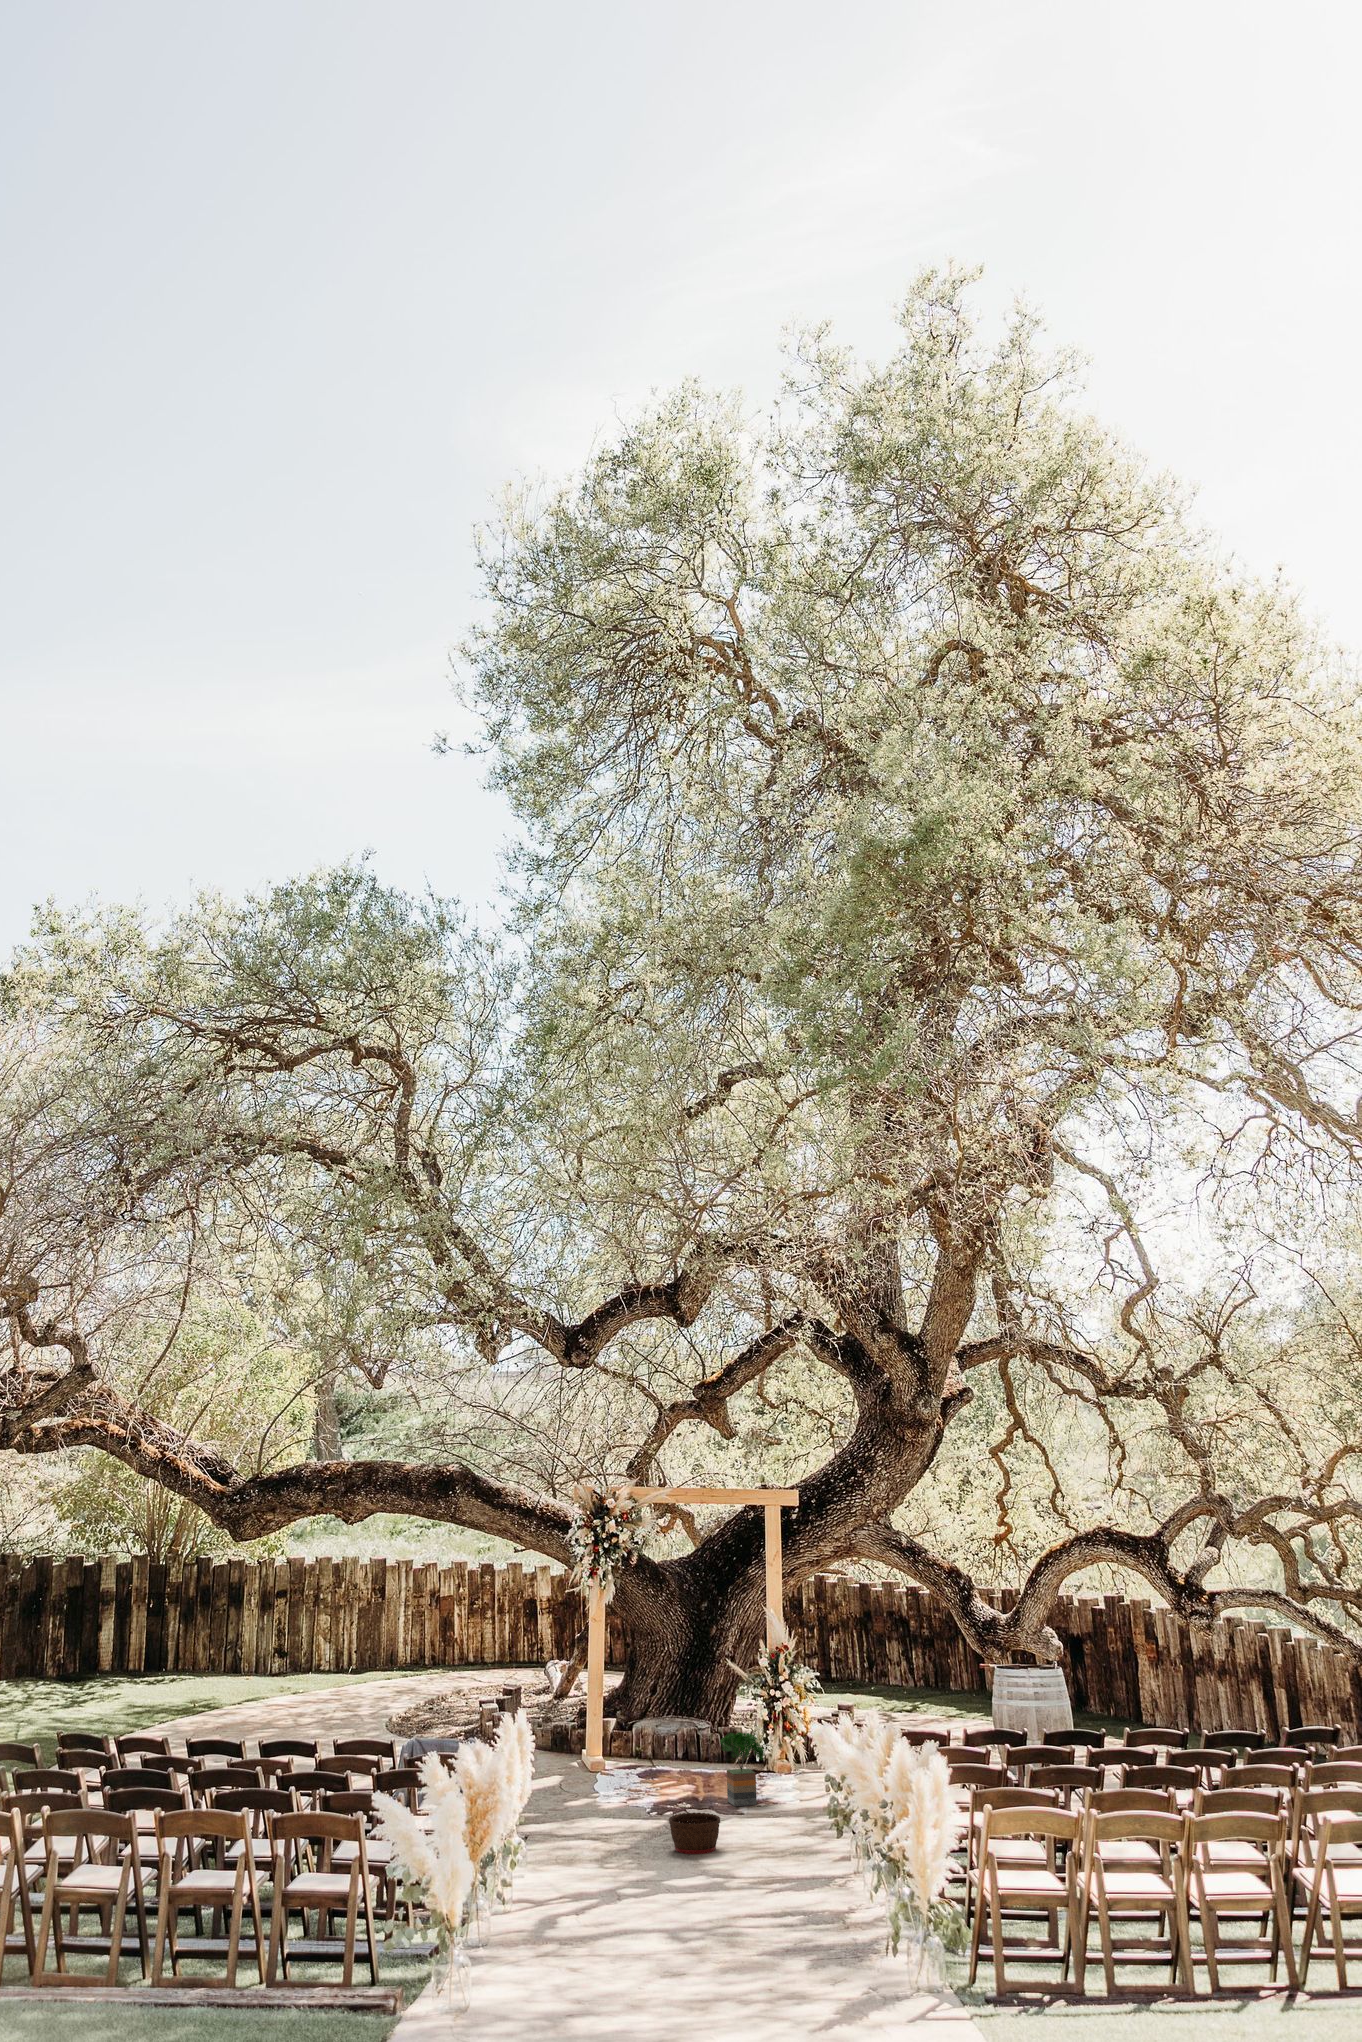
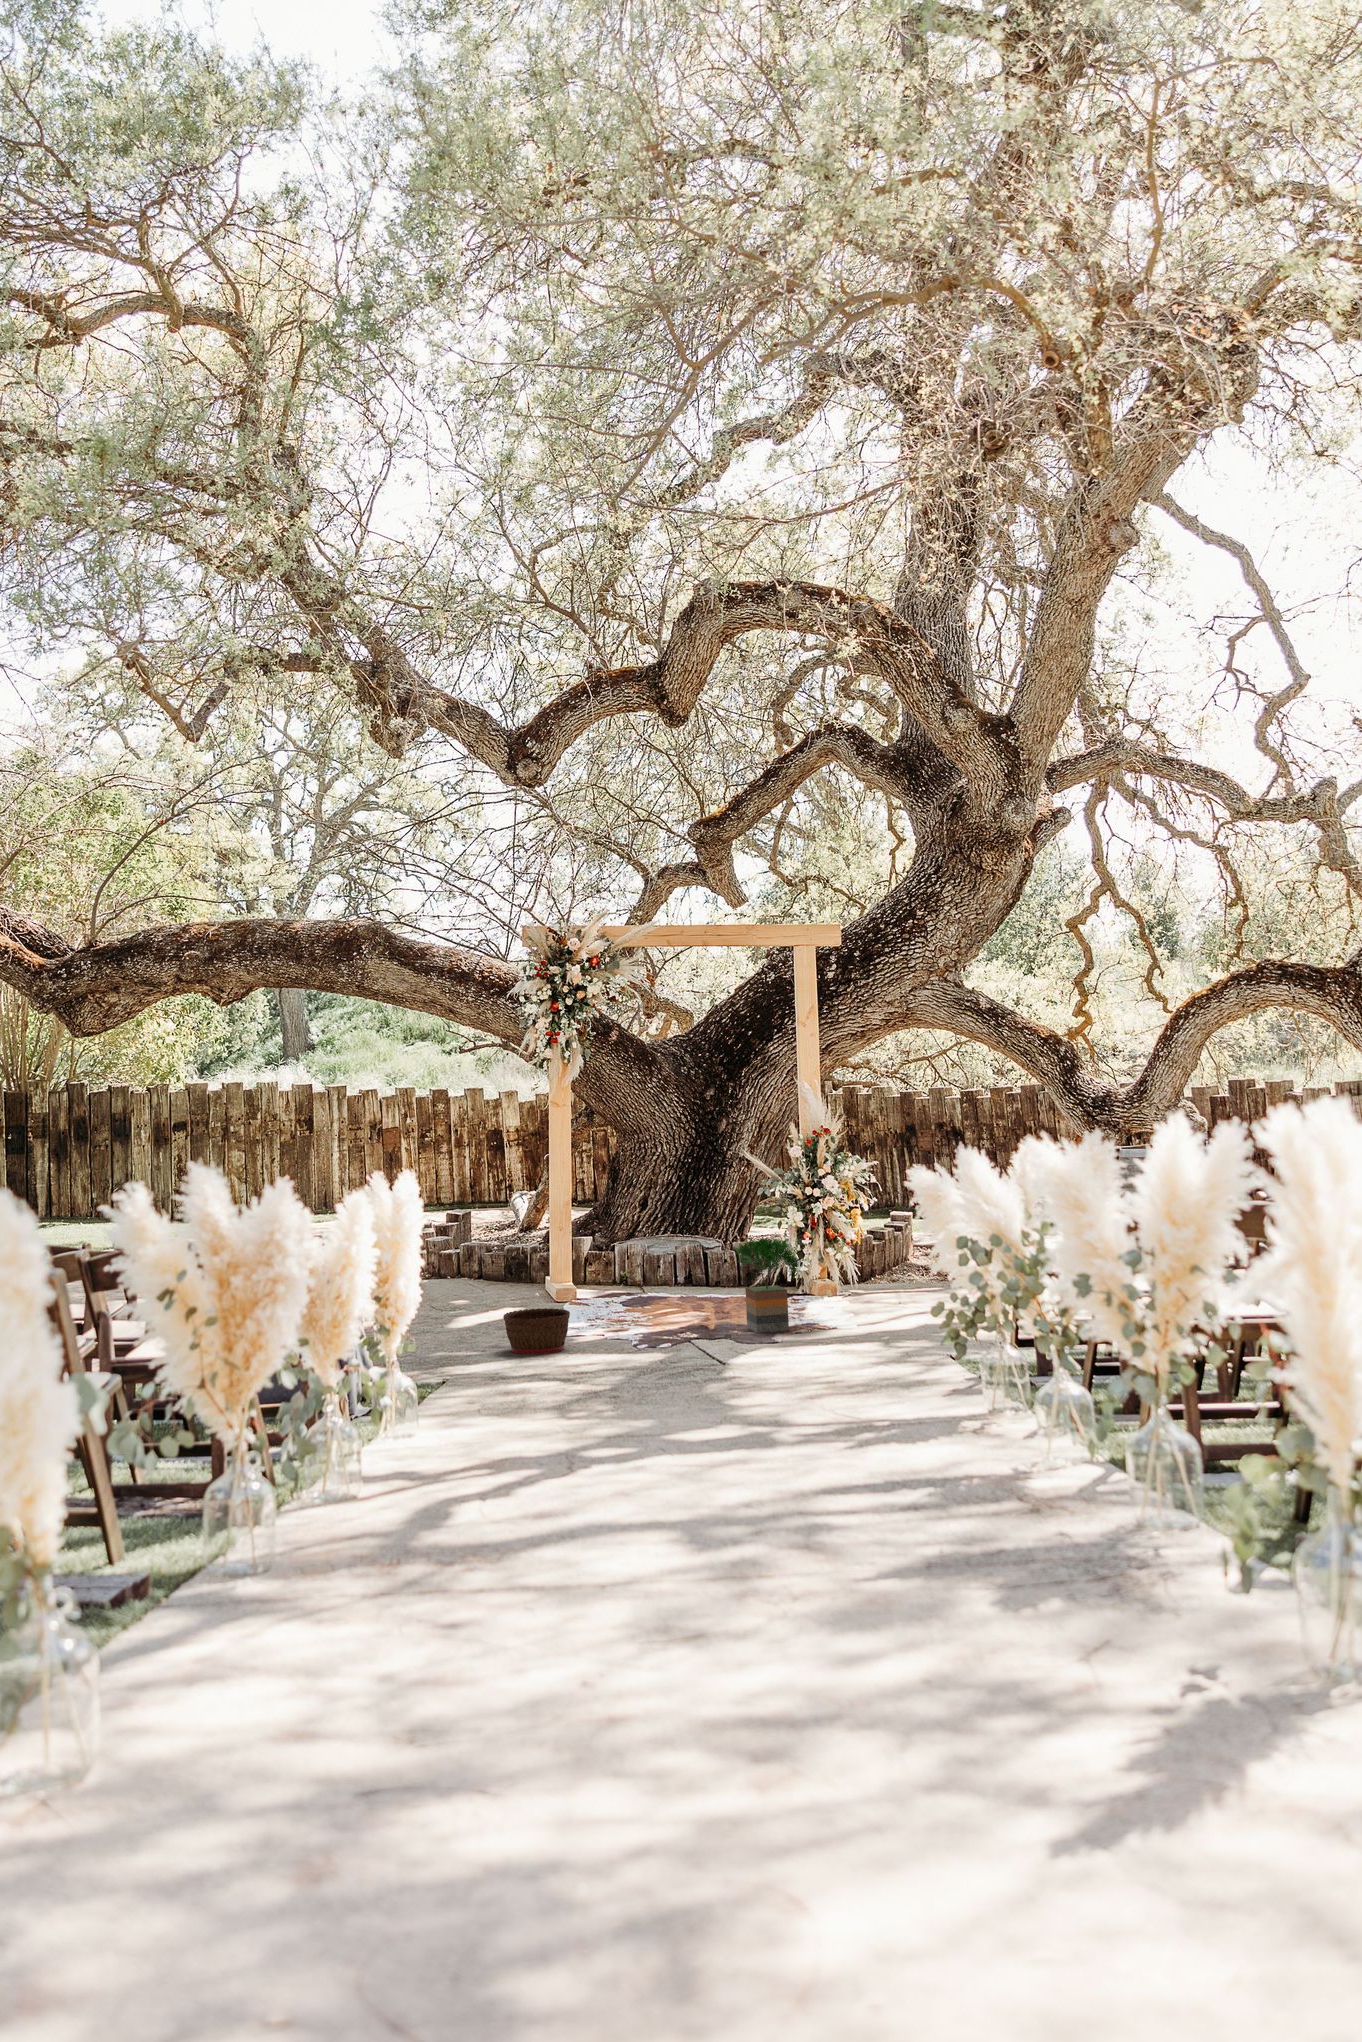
basket: present [669,1813,720,1854] -> present [503,1308,570,1354]

